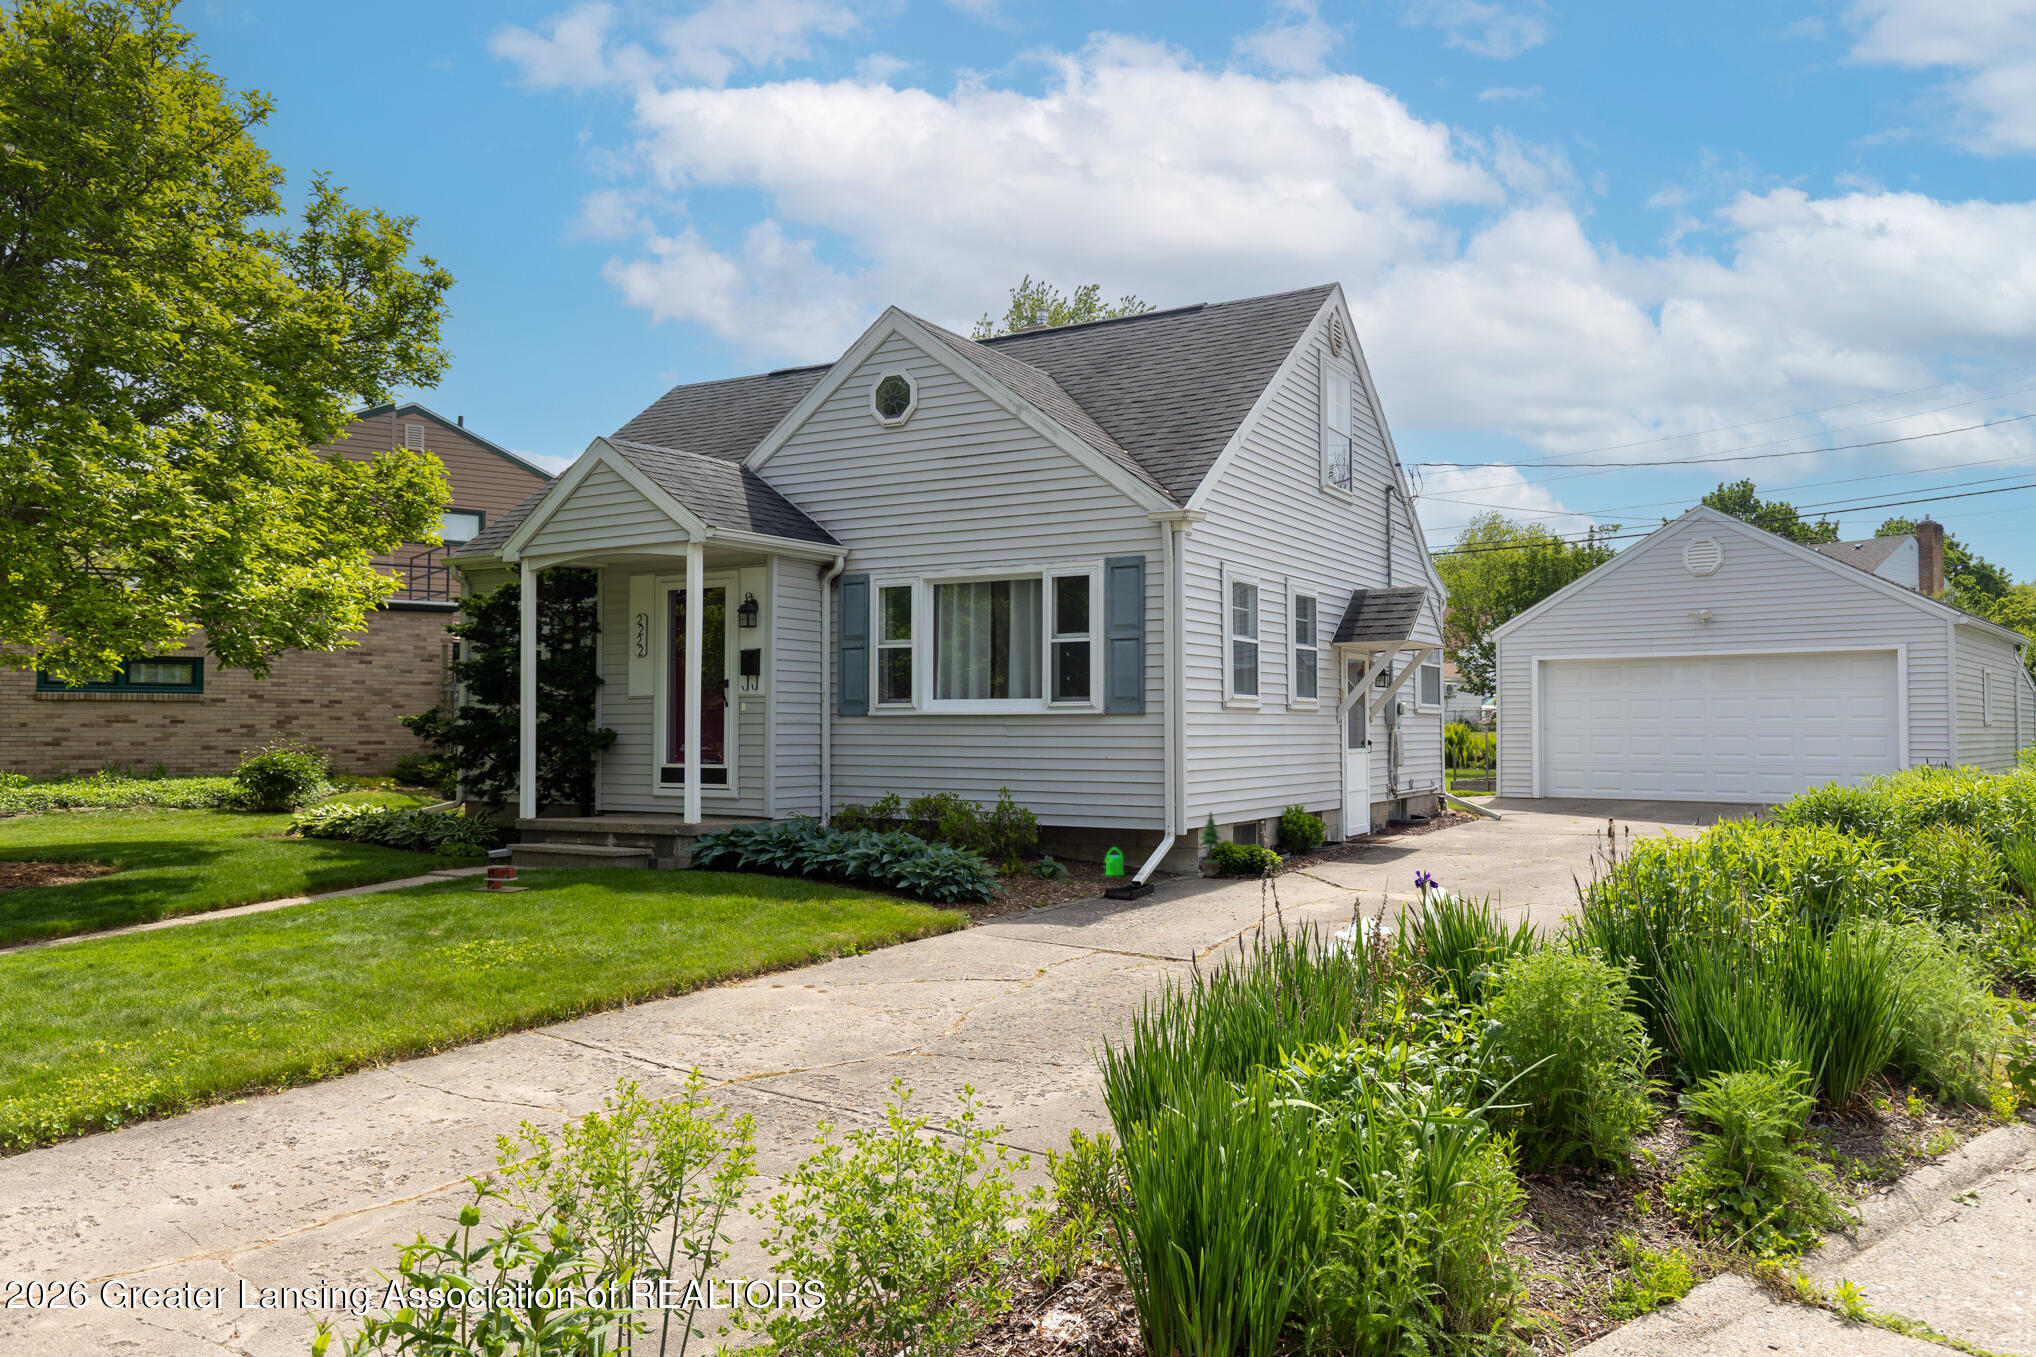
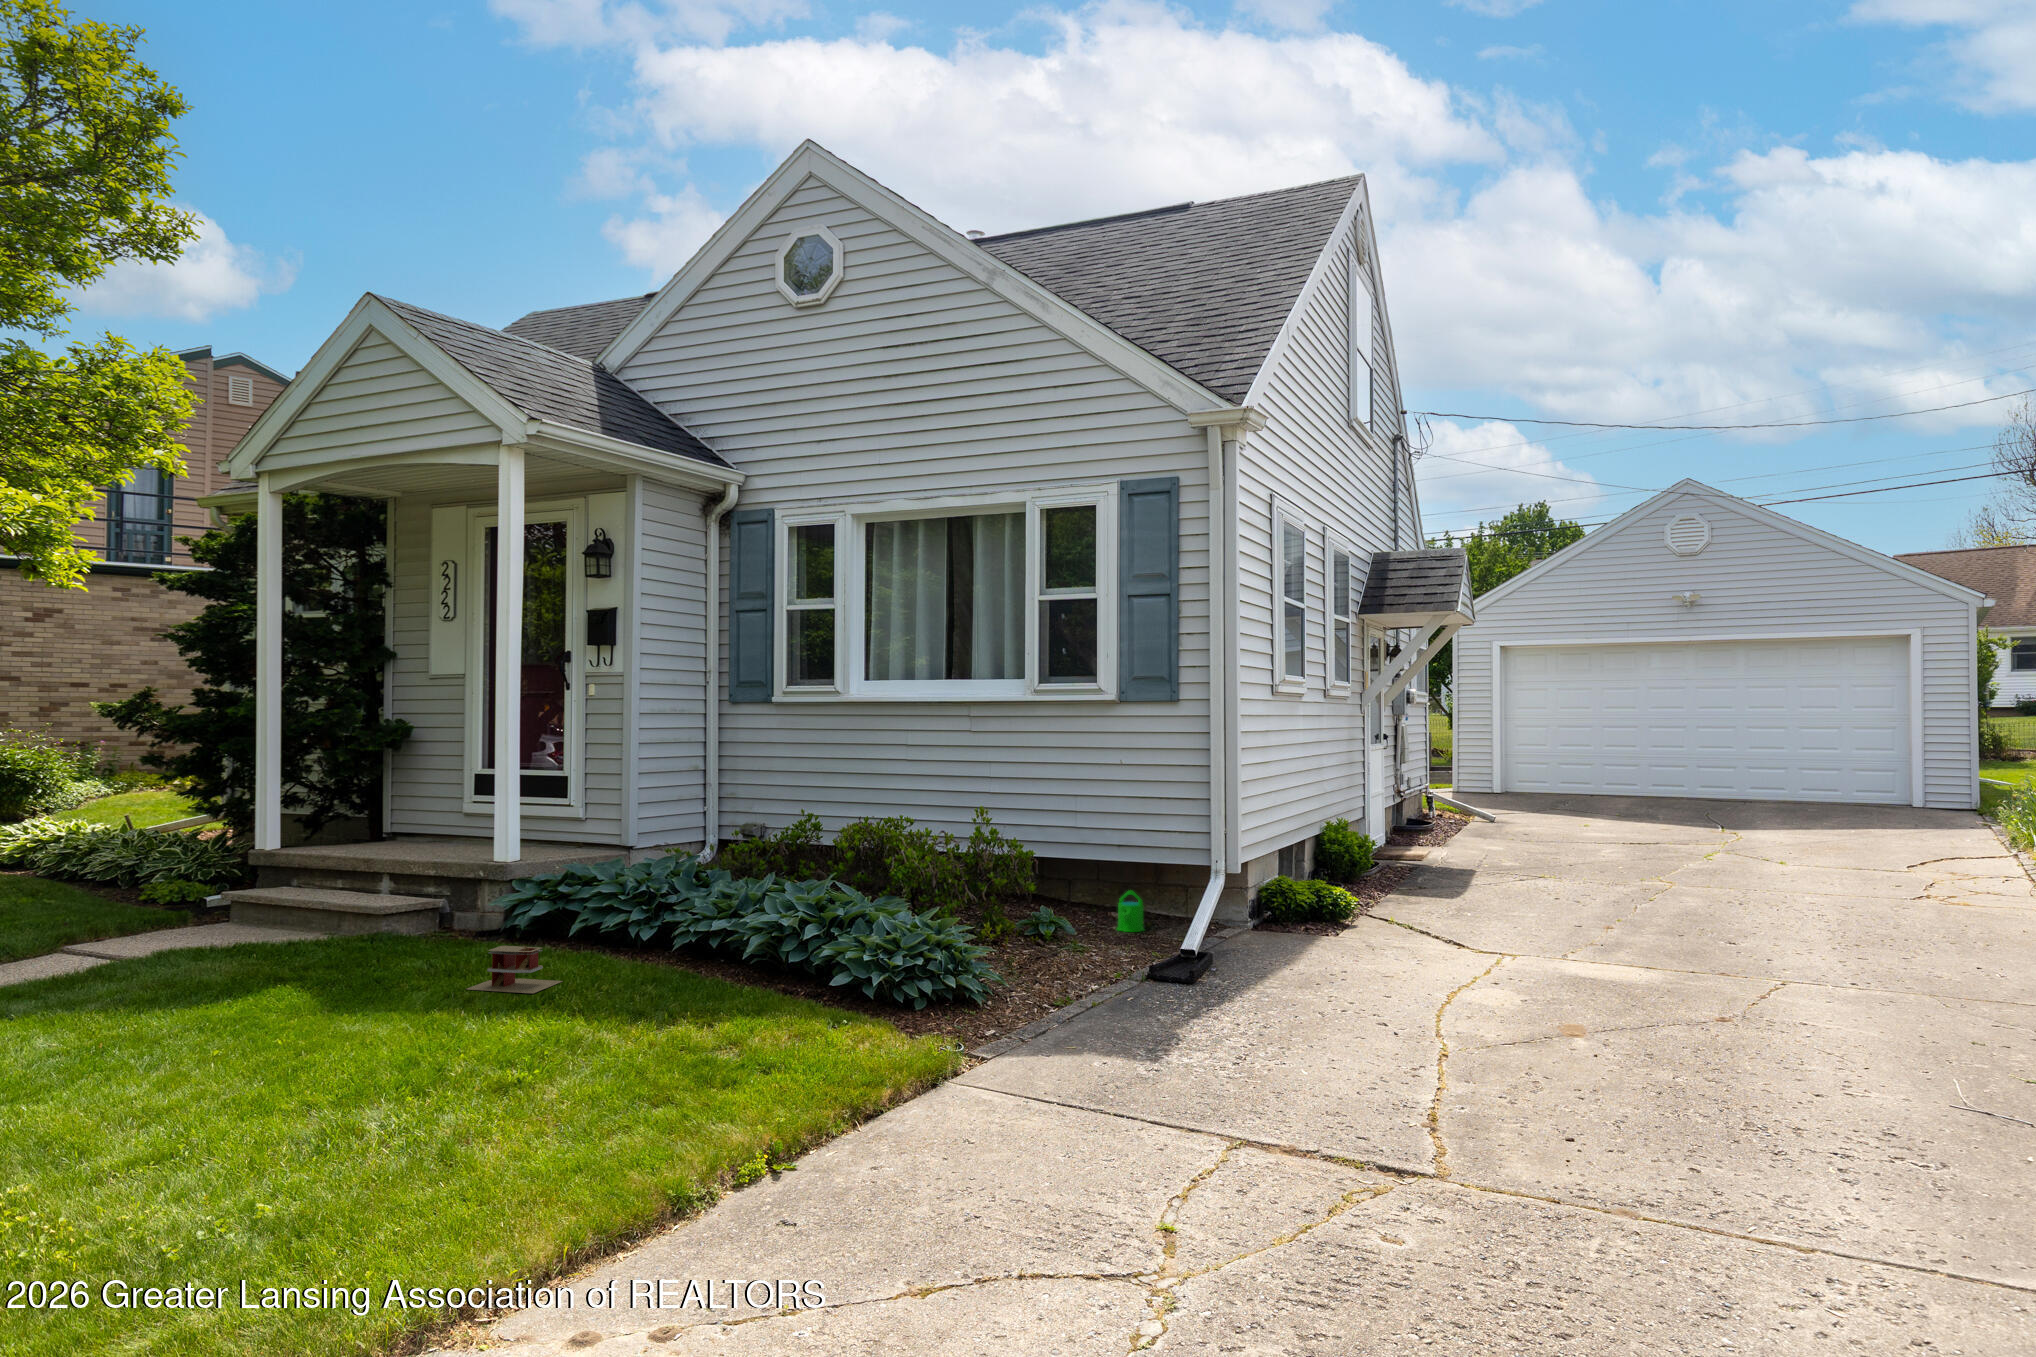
potted tree: present [1200,812,1220,877] -> none [1251,838,1285,933]
toy house: present [473,865,528,892] -> present [467,945,562,993]

